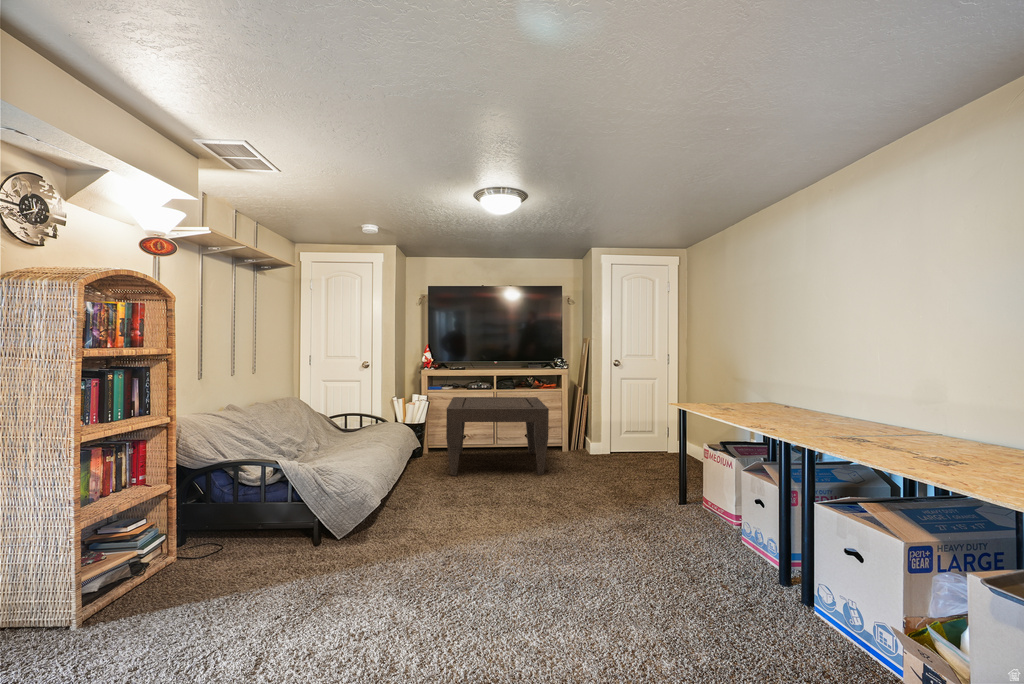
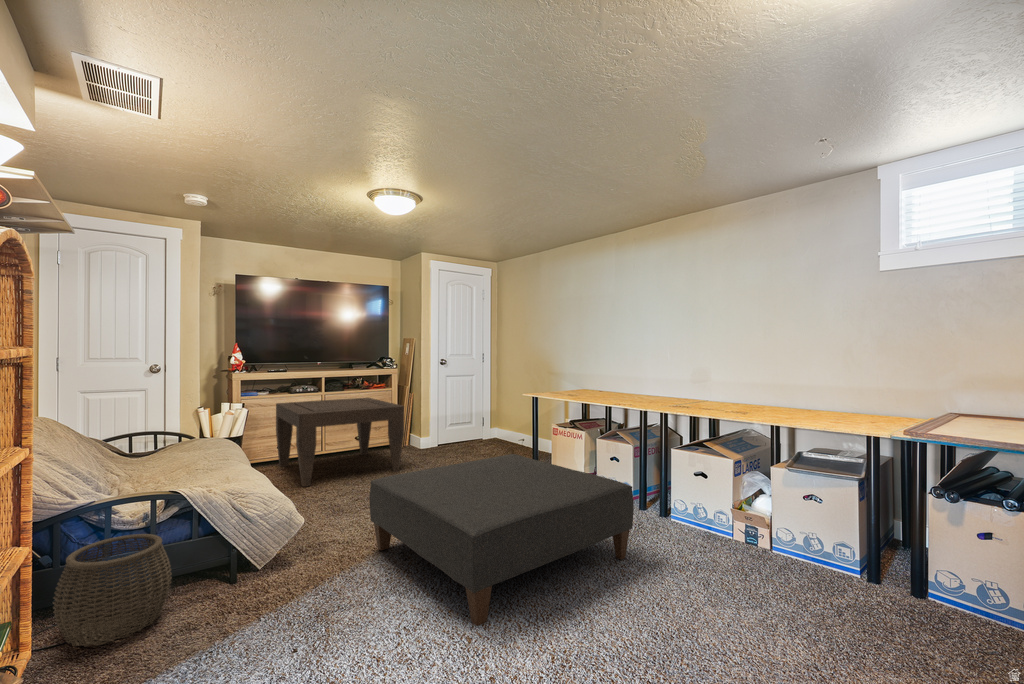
ottoman: none [419,476,692,656] -> present [369,454,634,626]
woven basket: none [194,491,272,568] -> present [53,534,172,647]

